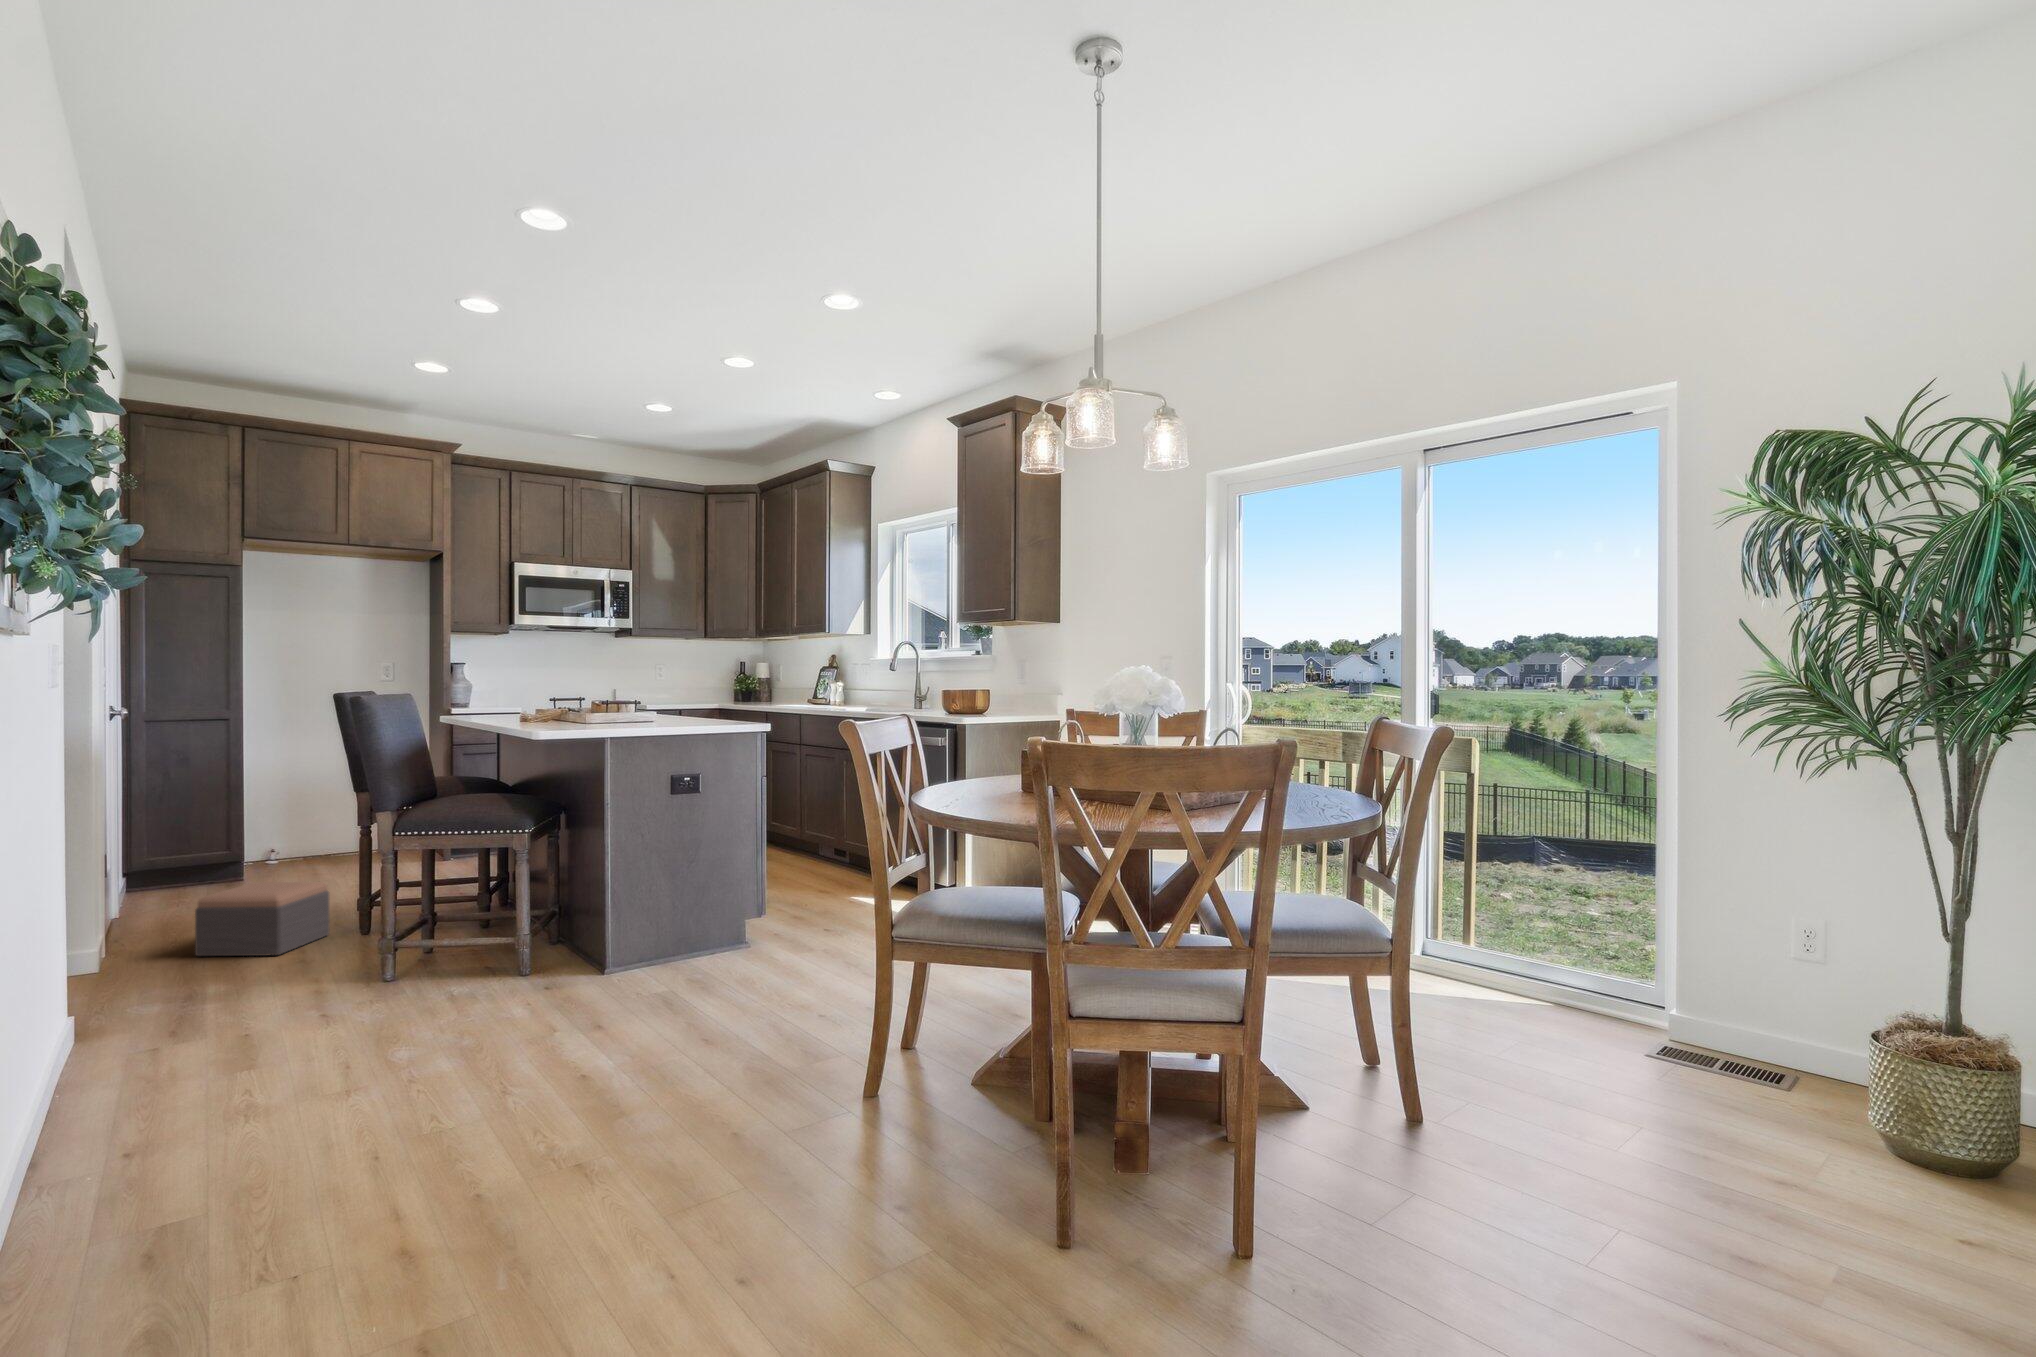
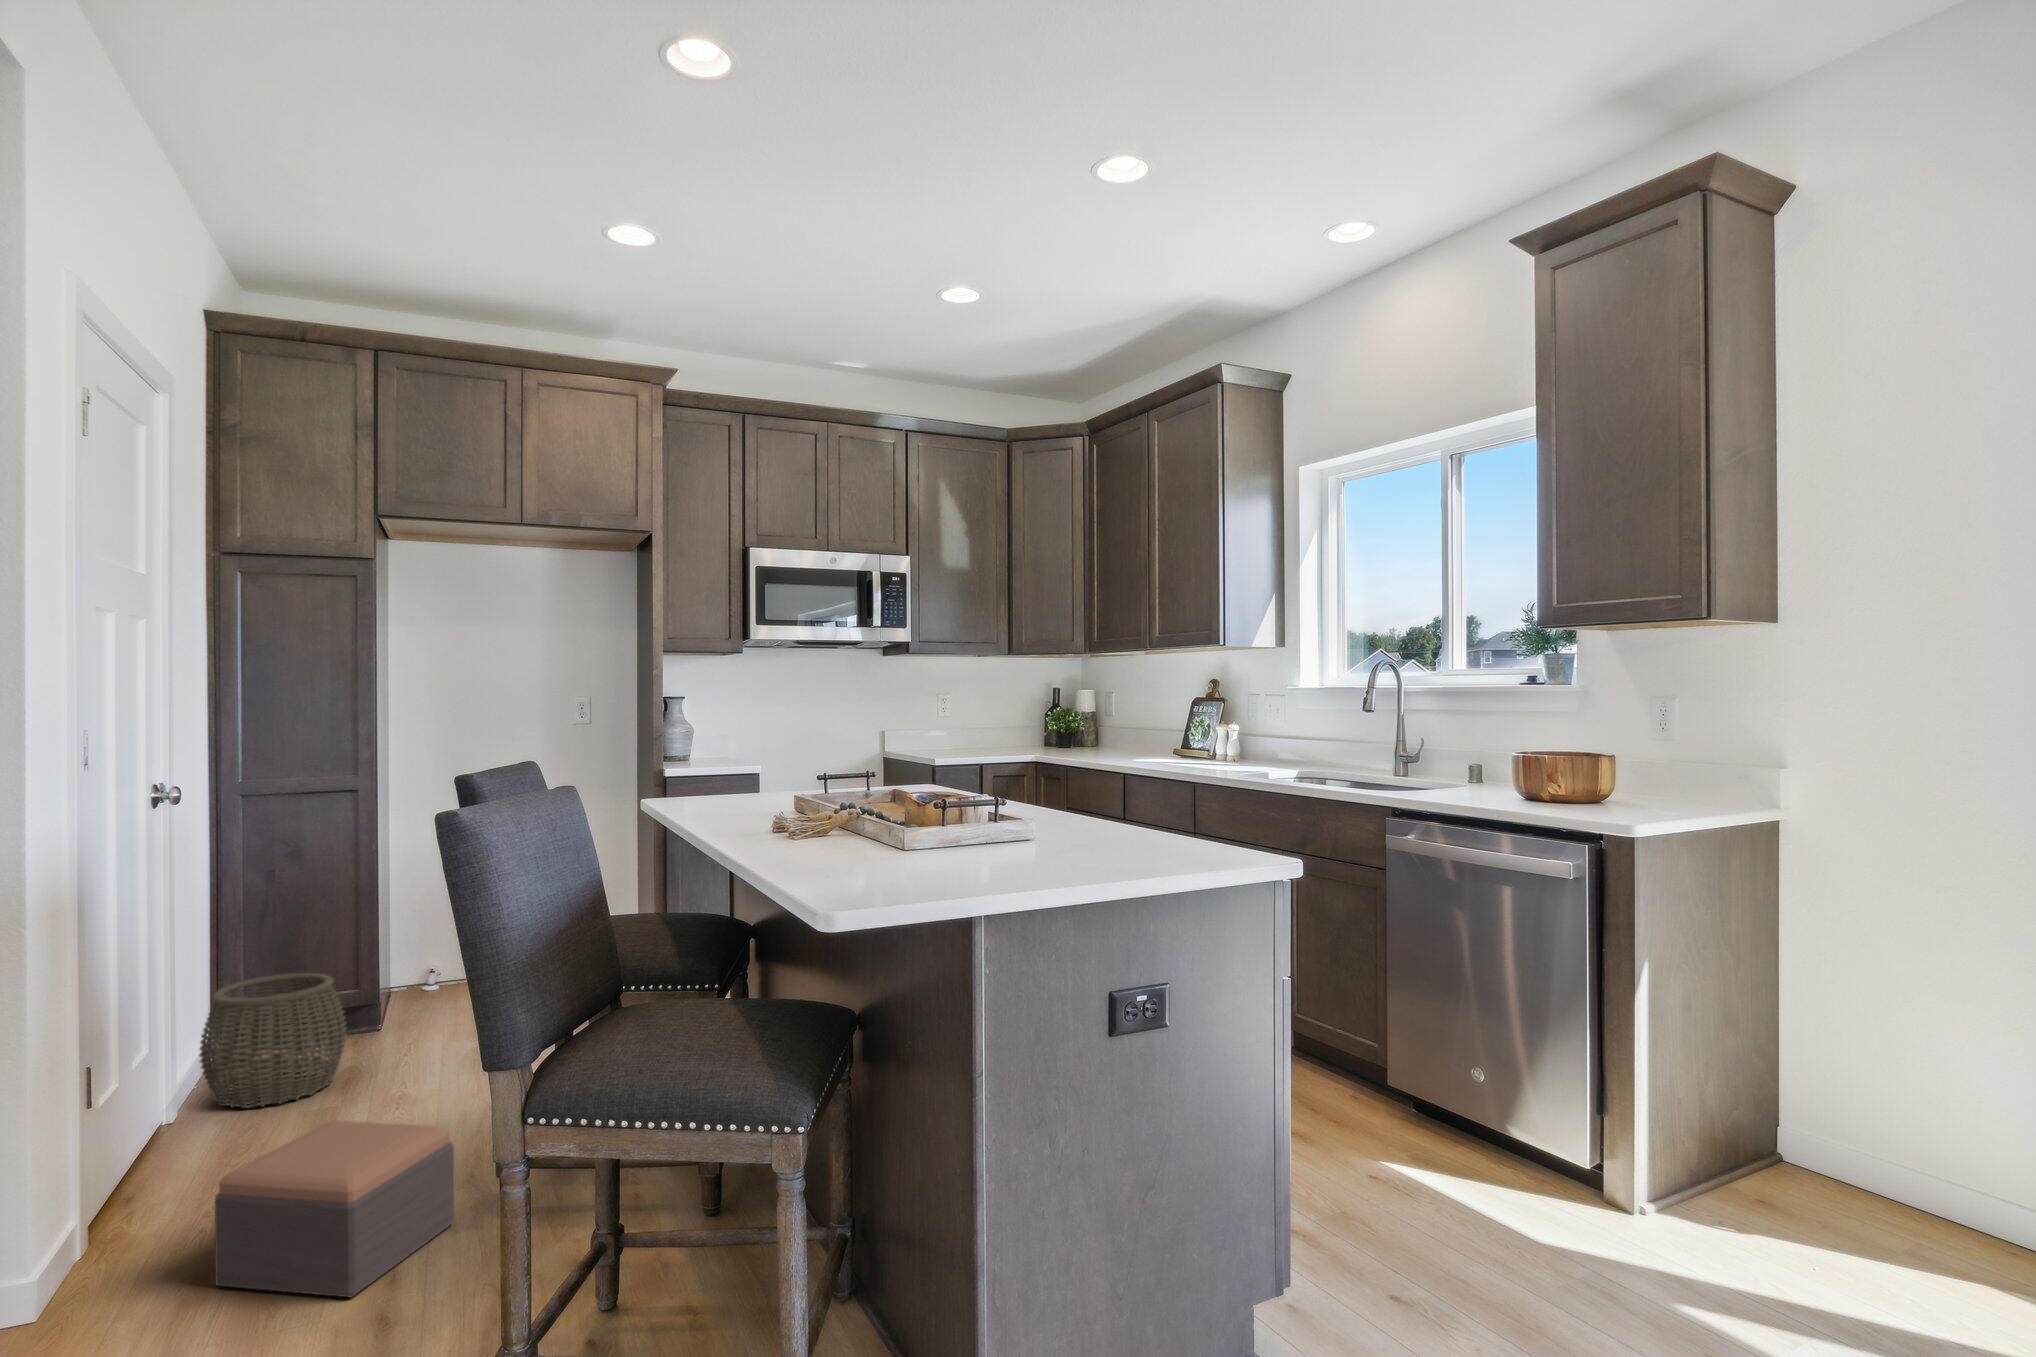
woven basket: none [134,830,234,907] -> present [199,973,347,1108]

